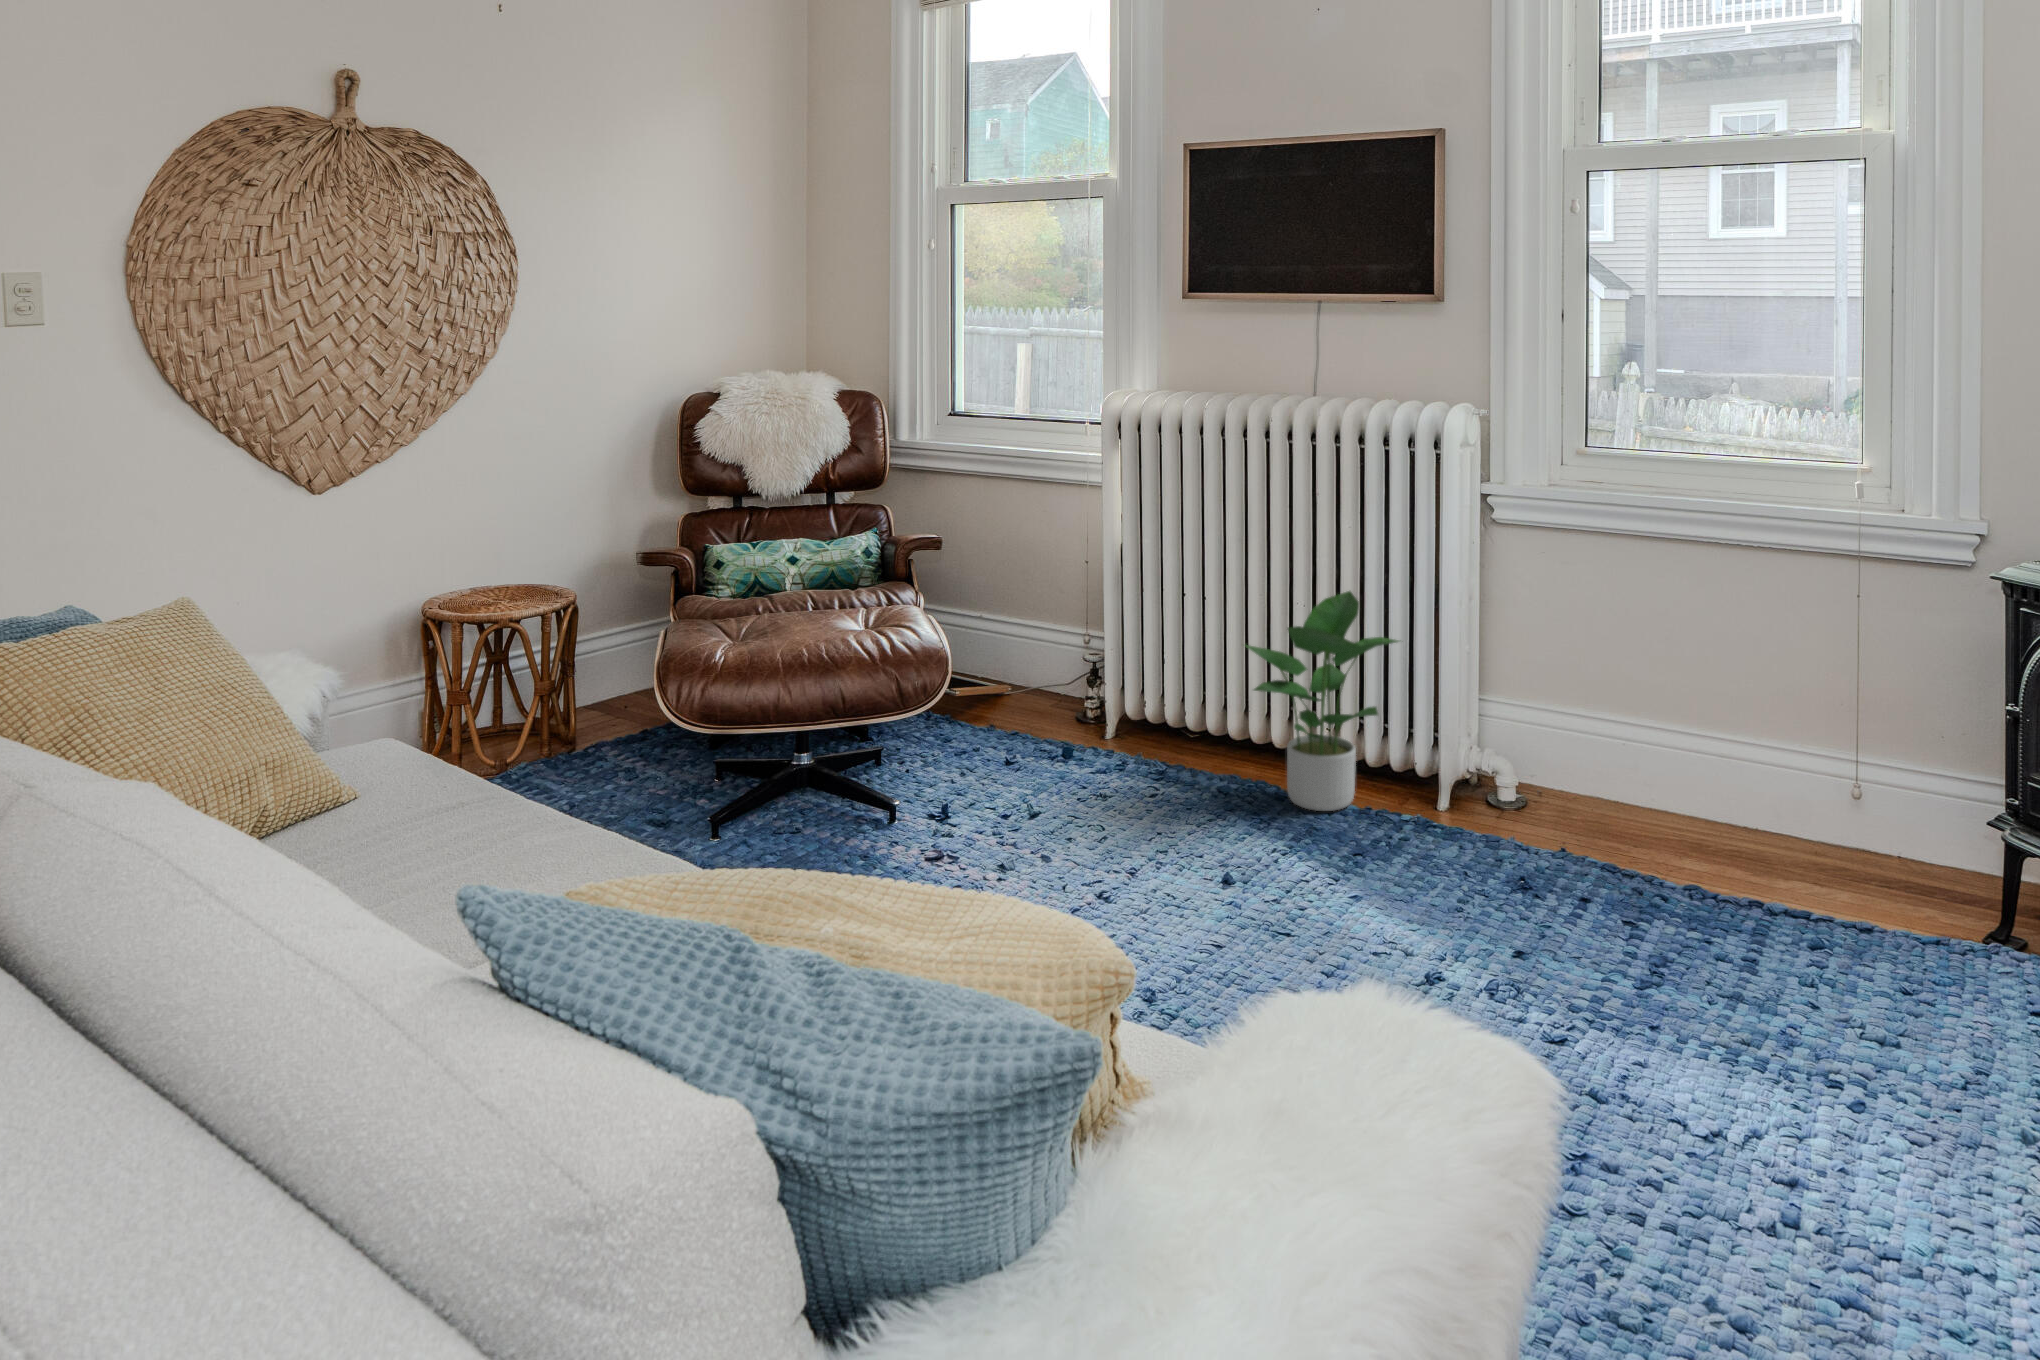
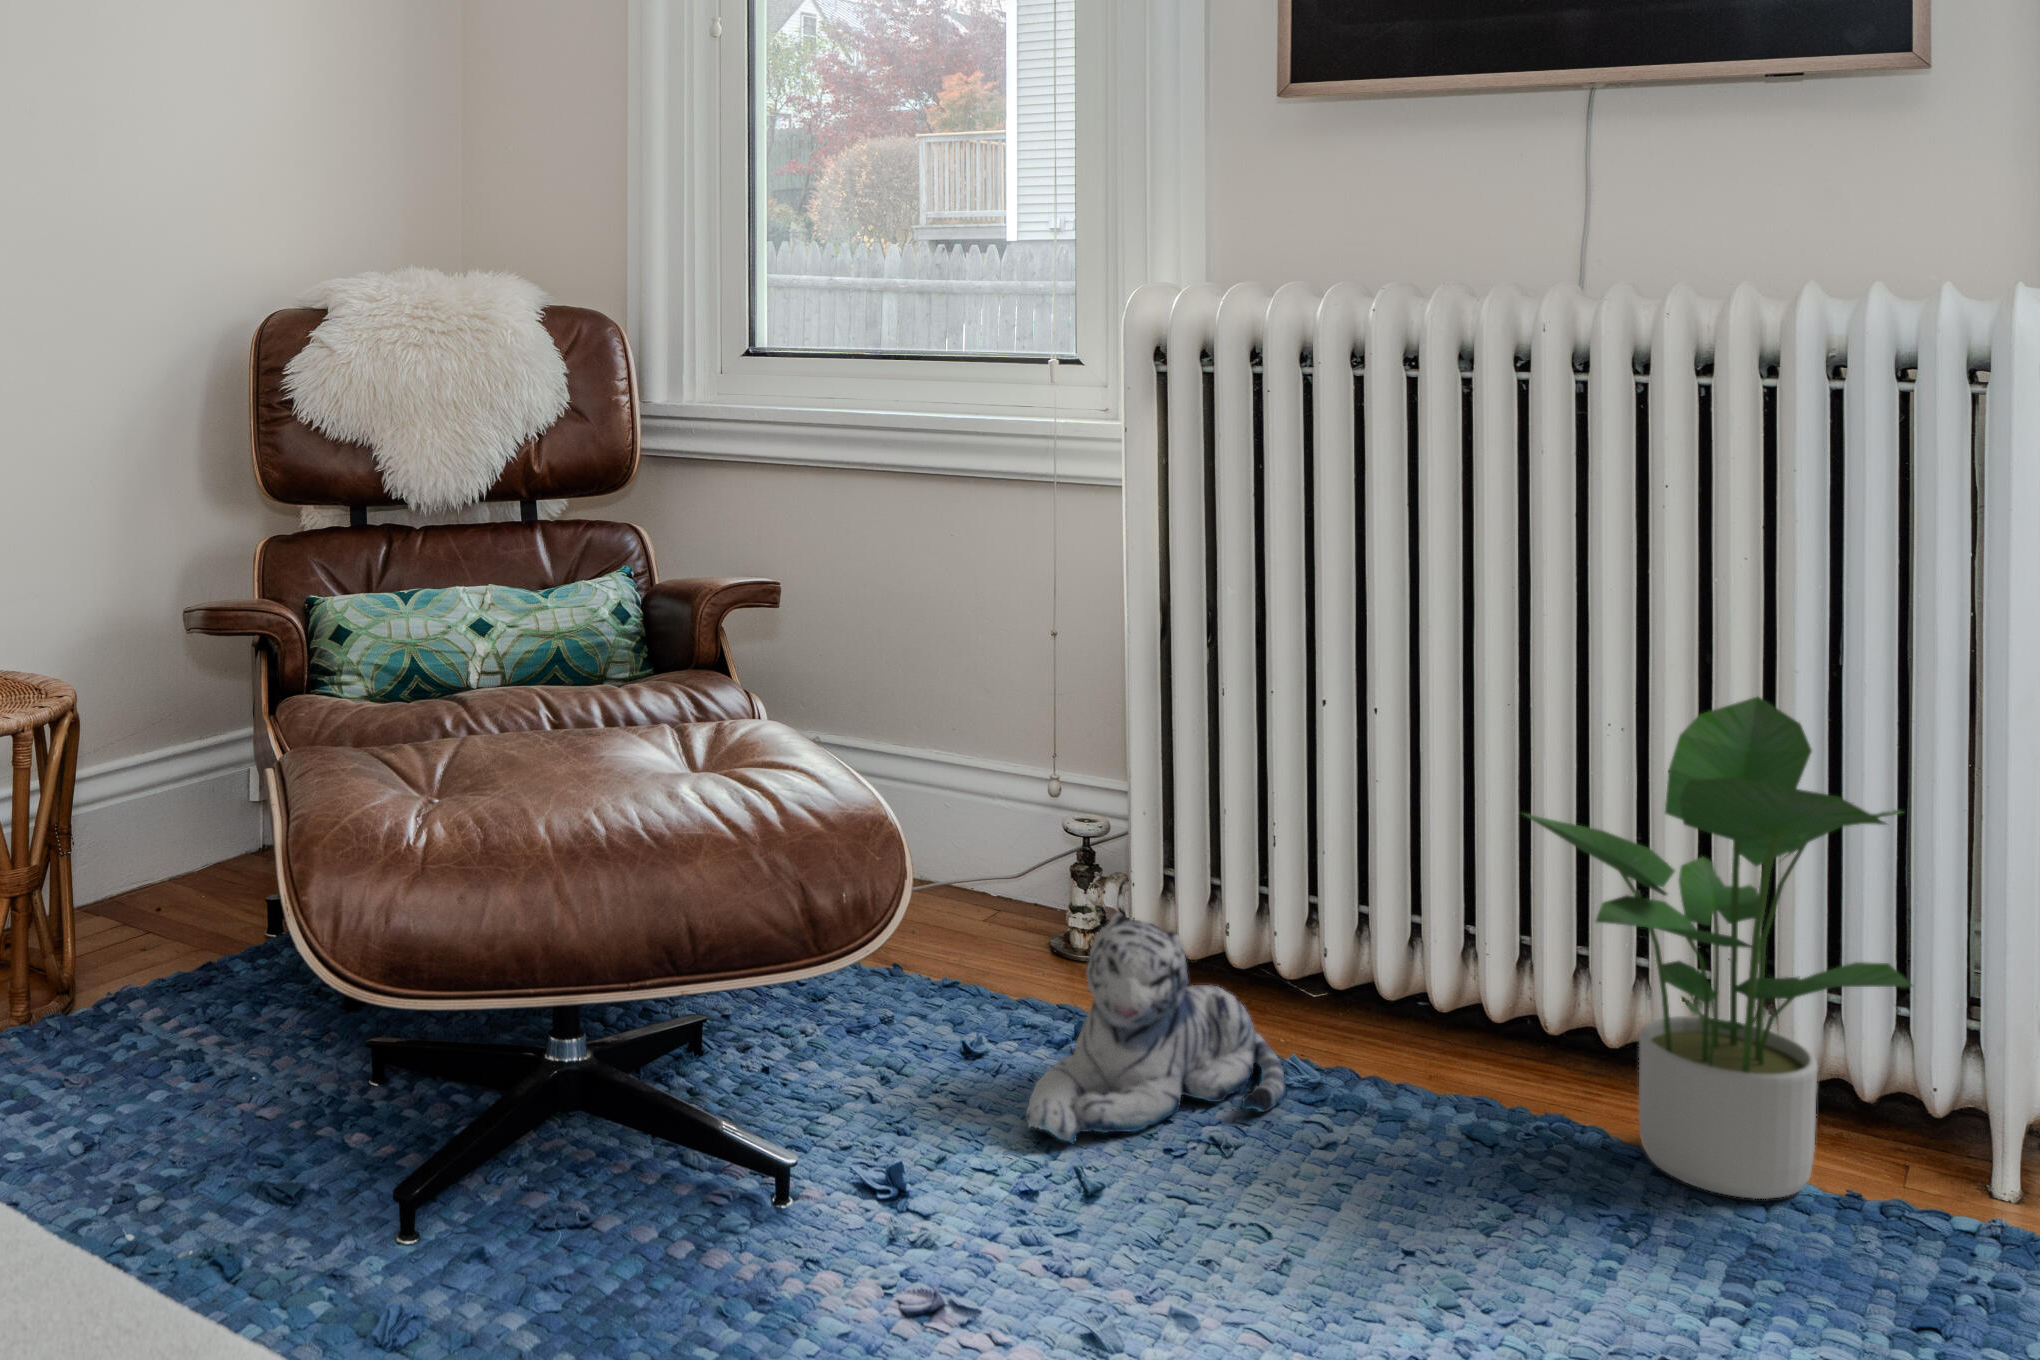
plush toy: none [1016,694,1153,797] -> present [1025,914,1287,1143]

